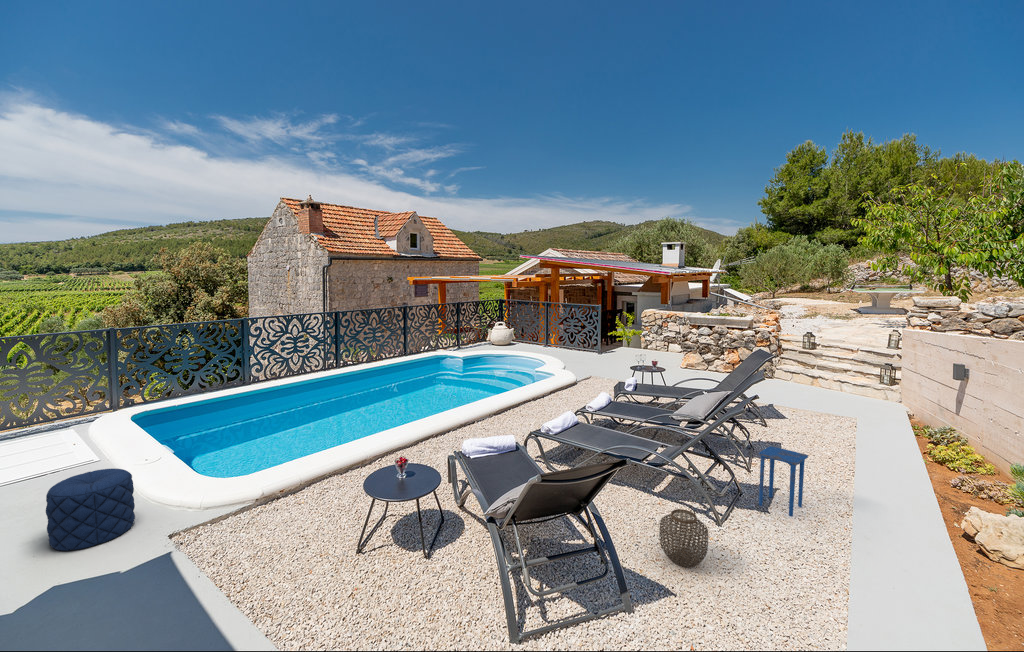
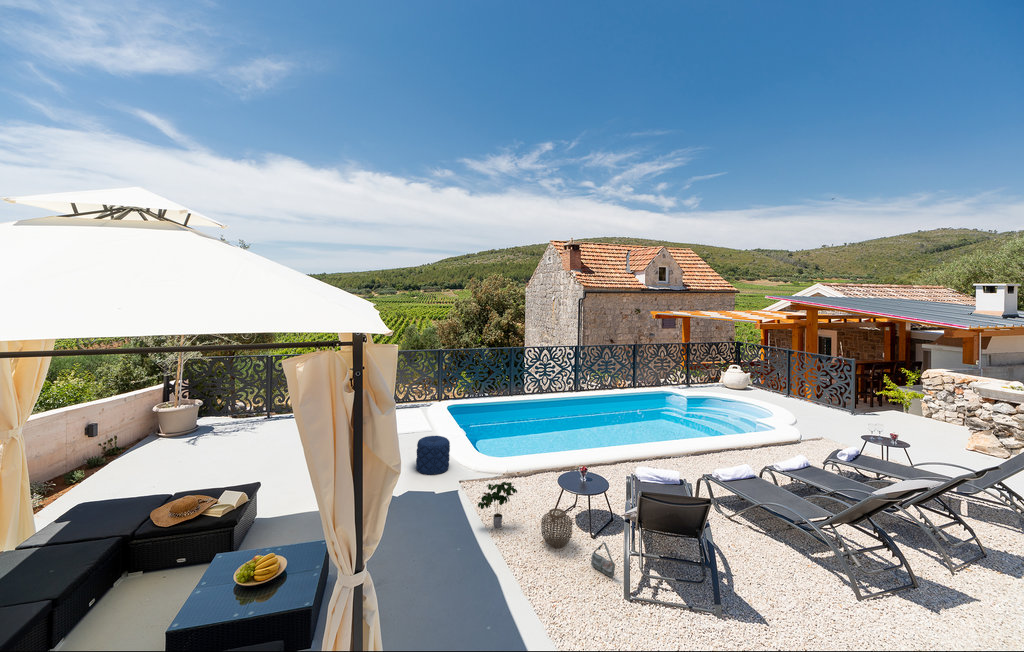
side table: present [758,446,808,516] -> none [934,552,1006,630]
woven basket: present [659,509,708,568] -> present [541,509,573,548]
potted plant: none [211,516,293,607] -> present [478,482,517,528]
bag: none [442,564,483,615] -> present [591,542,615,578]

